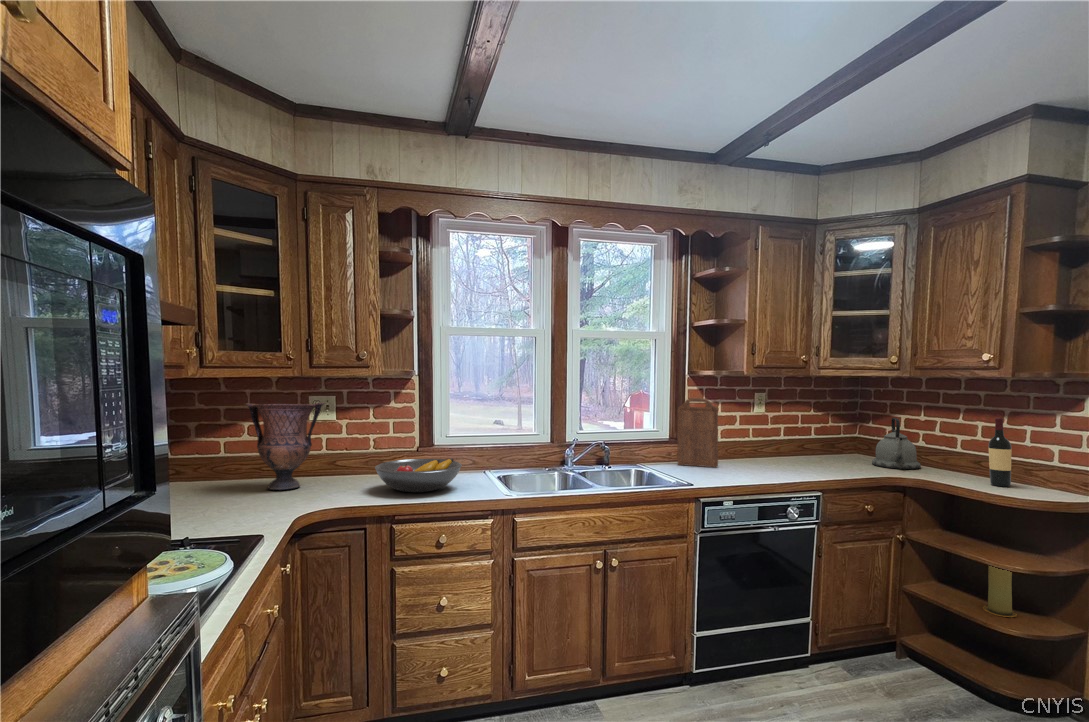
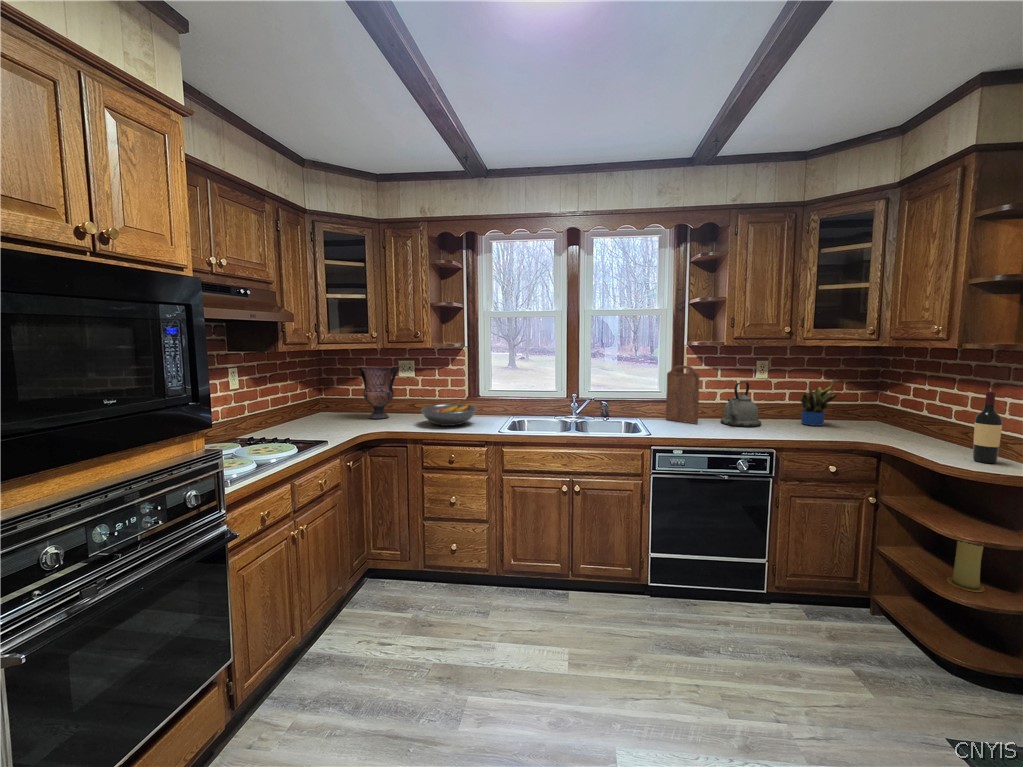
potted plant: none [804,408,843,462] -> present [800,379,838,426]
kettle: present [872,418,921,469] -> present [721,382,761,427]

